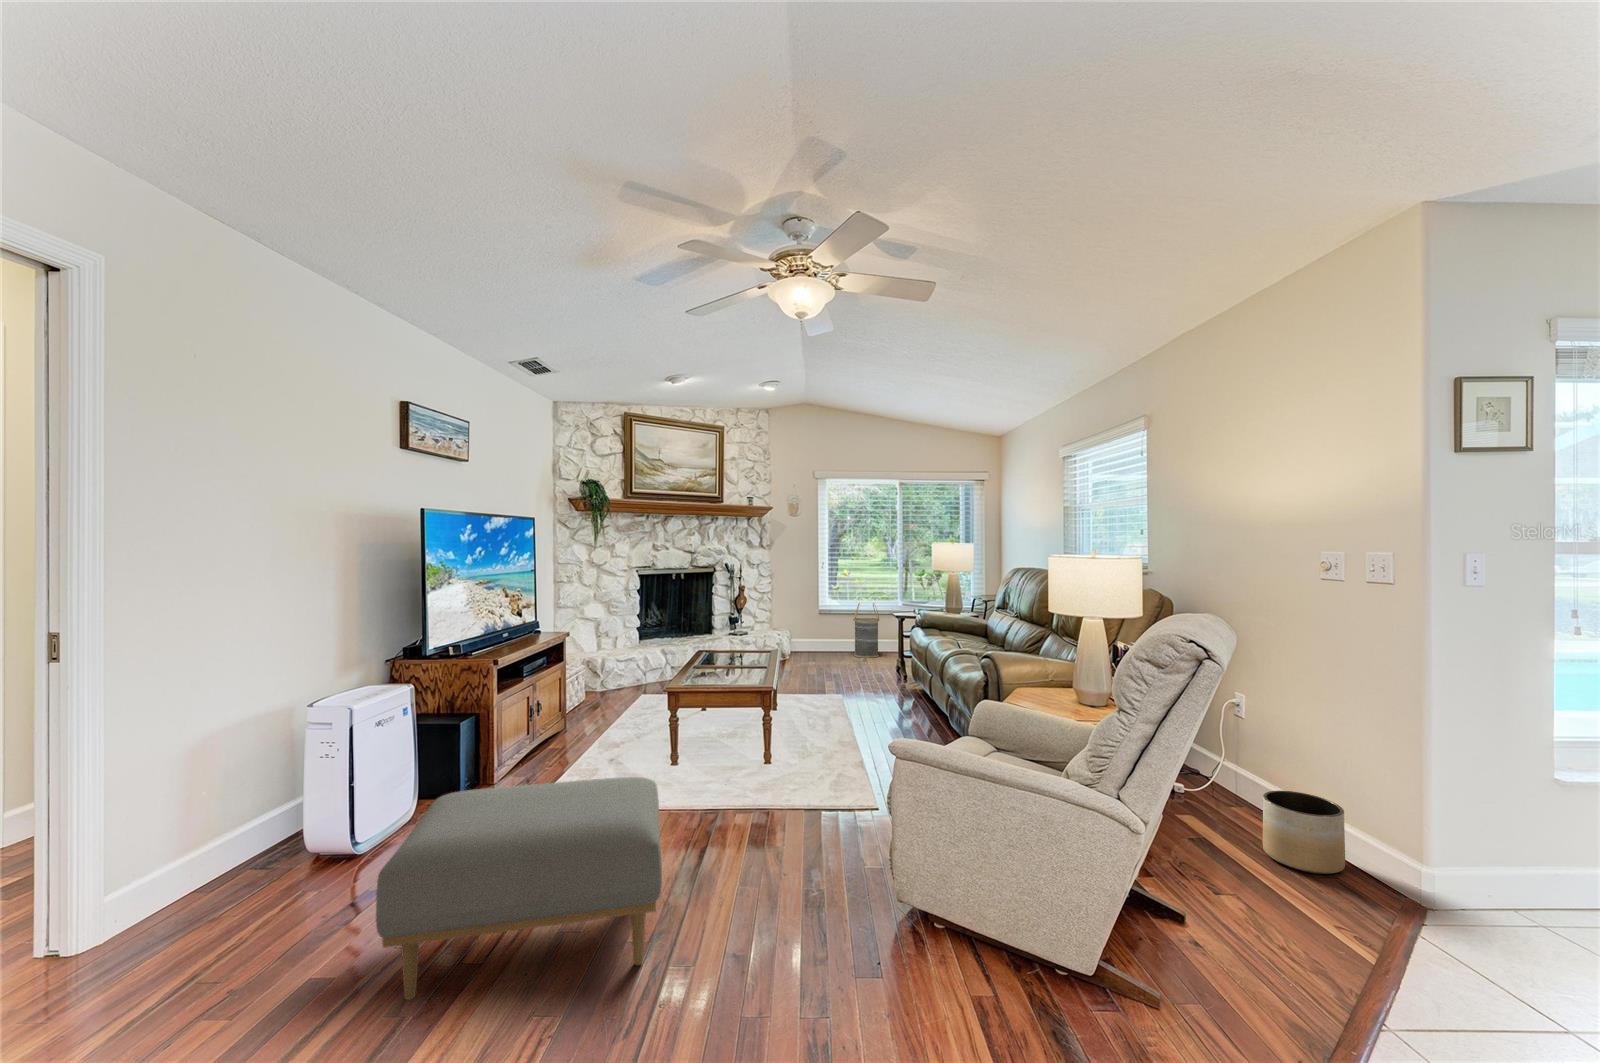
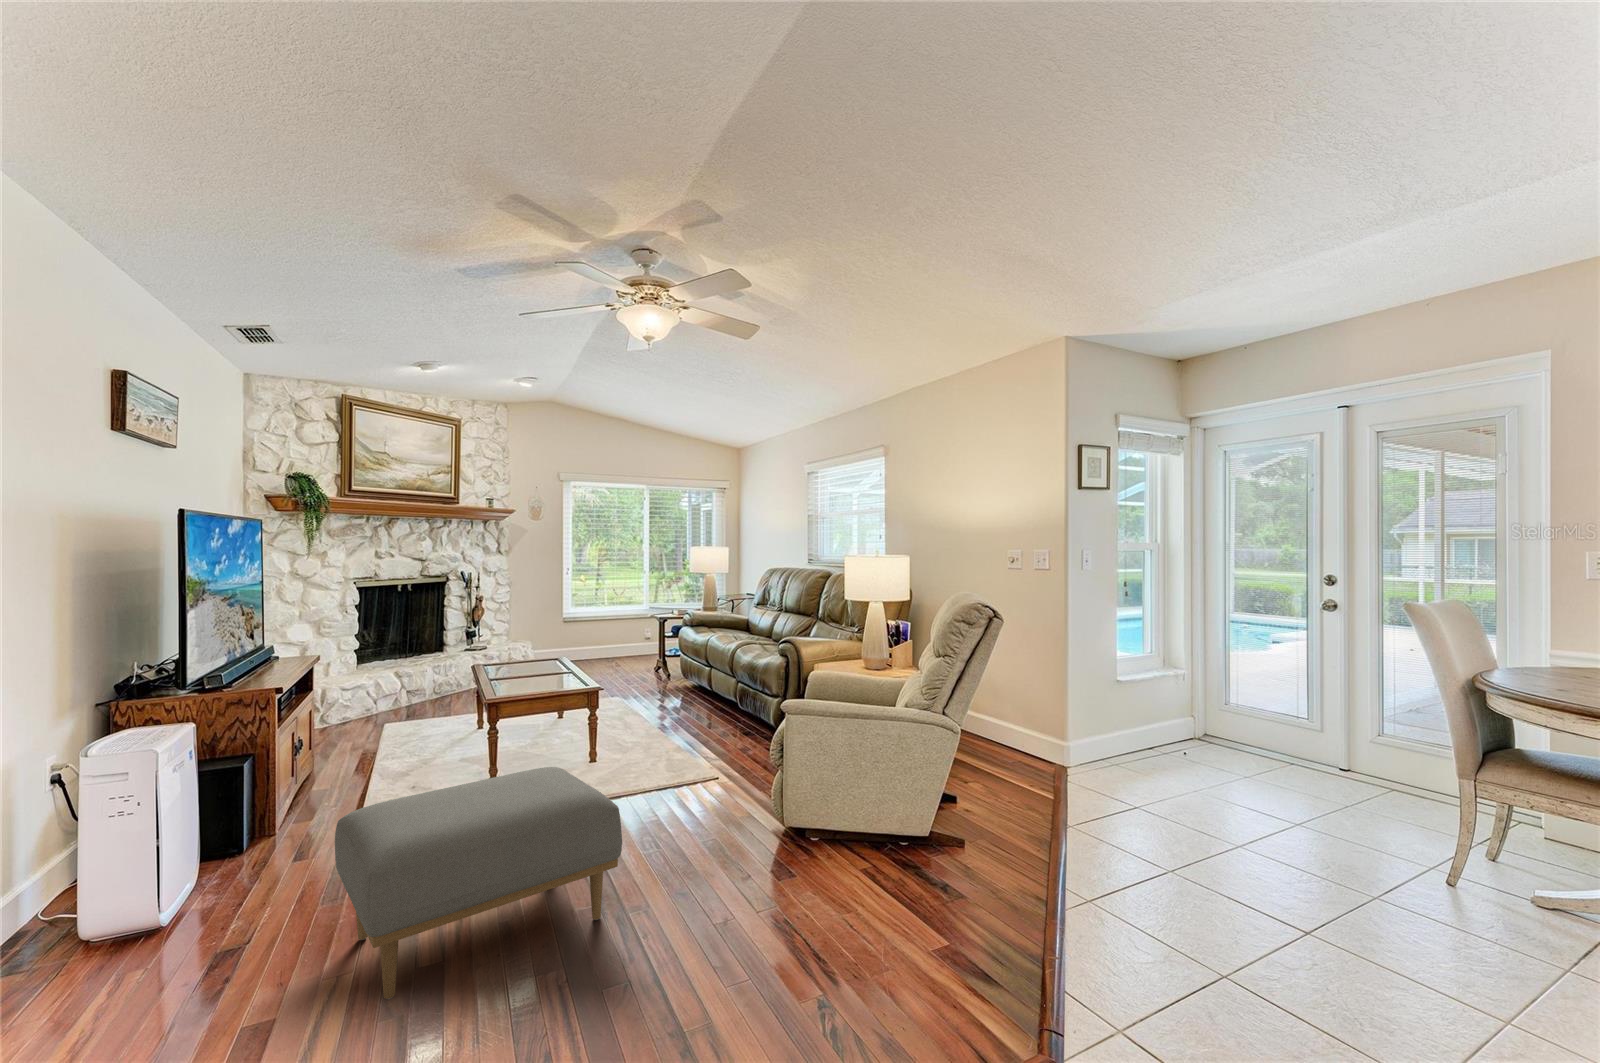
basket: present [853,603,879,658] -> none [602,607,629,663]
planter: present [1263,791,1345,874] -> none [988,715,1035,765]

